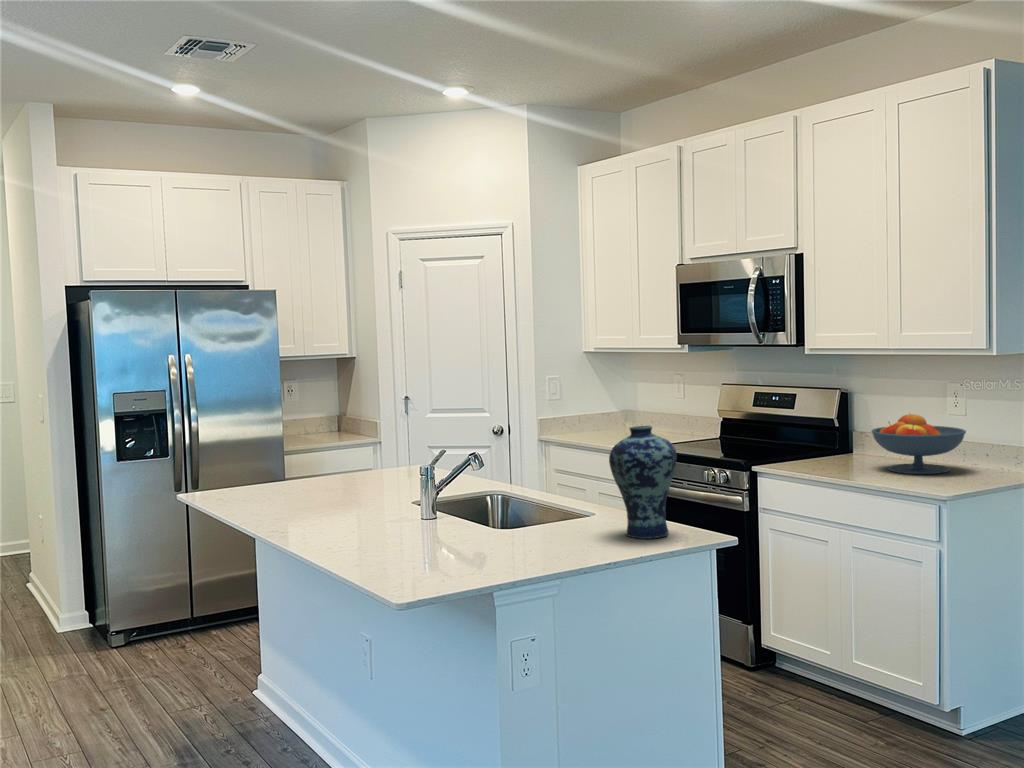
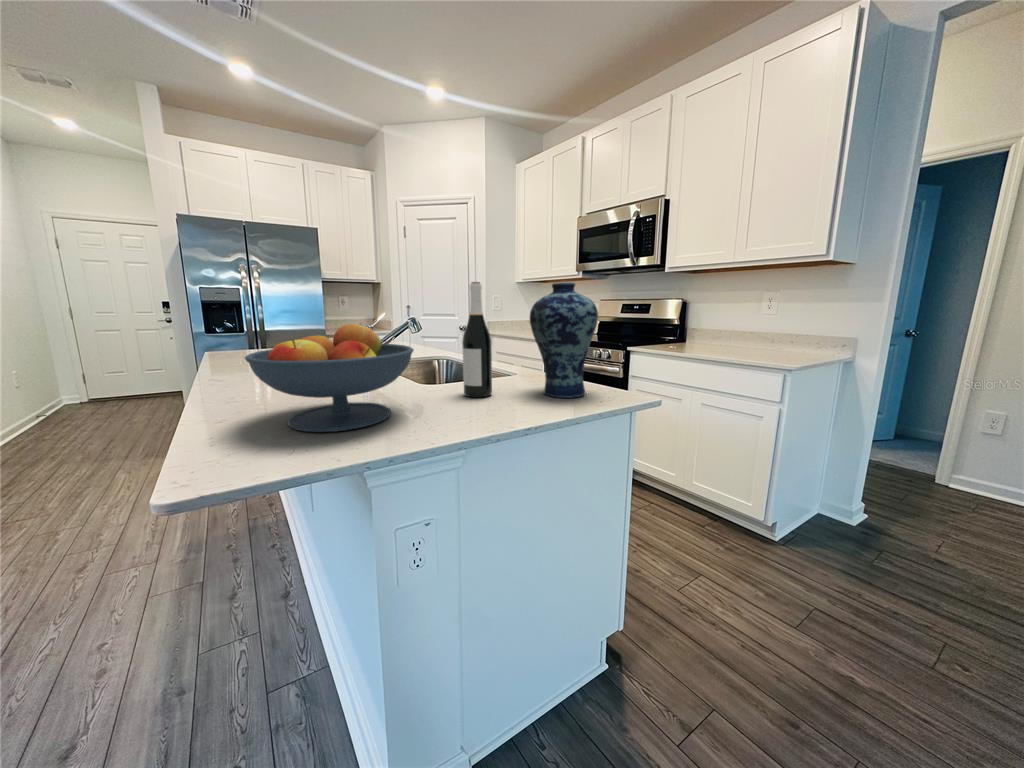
fruit bowl: present [871,414,966,474] -> present [245,323,414,432]
wine bottle: none [544,429,574,540] -> present [462,282,492,397]

